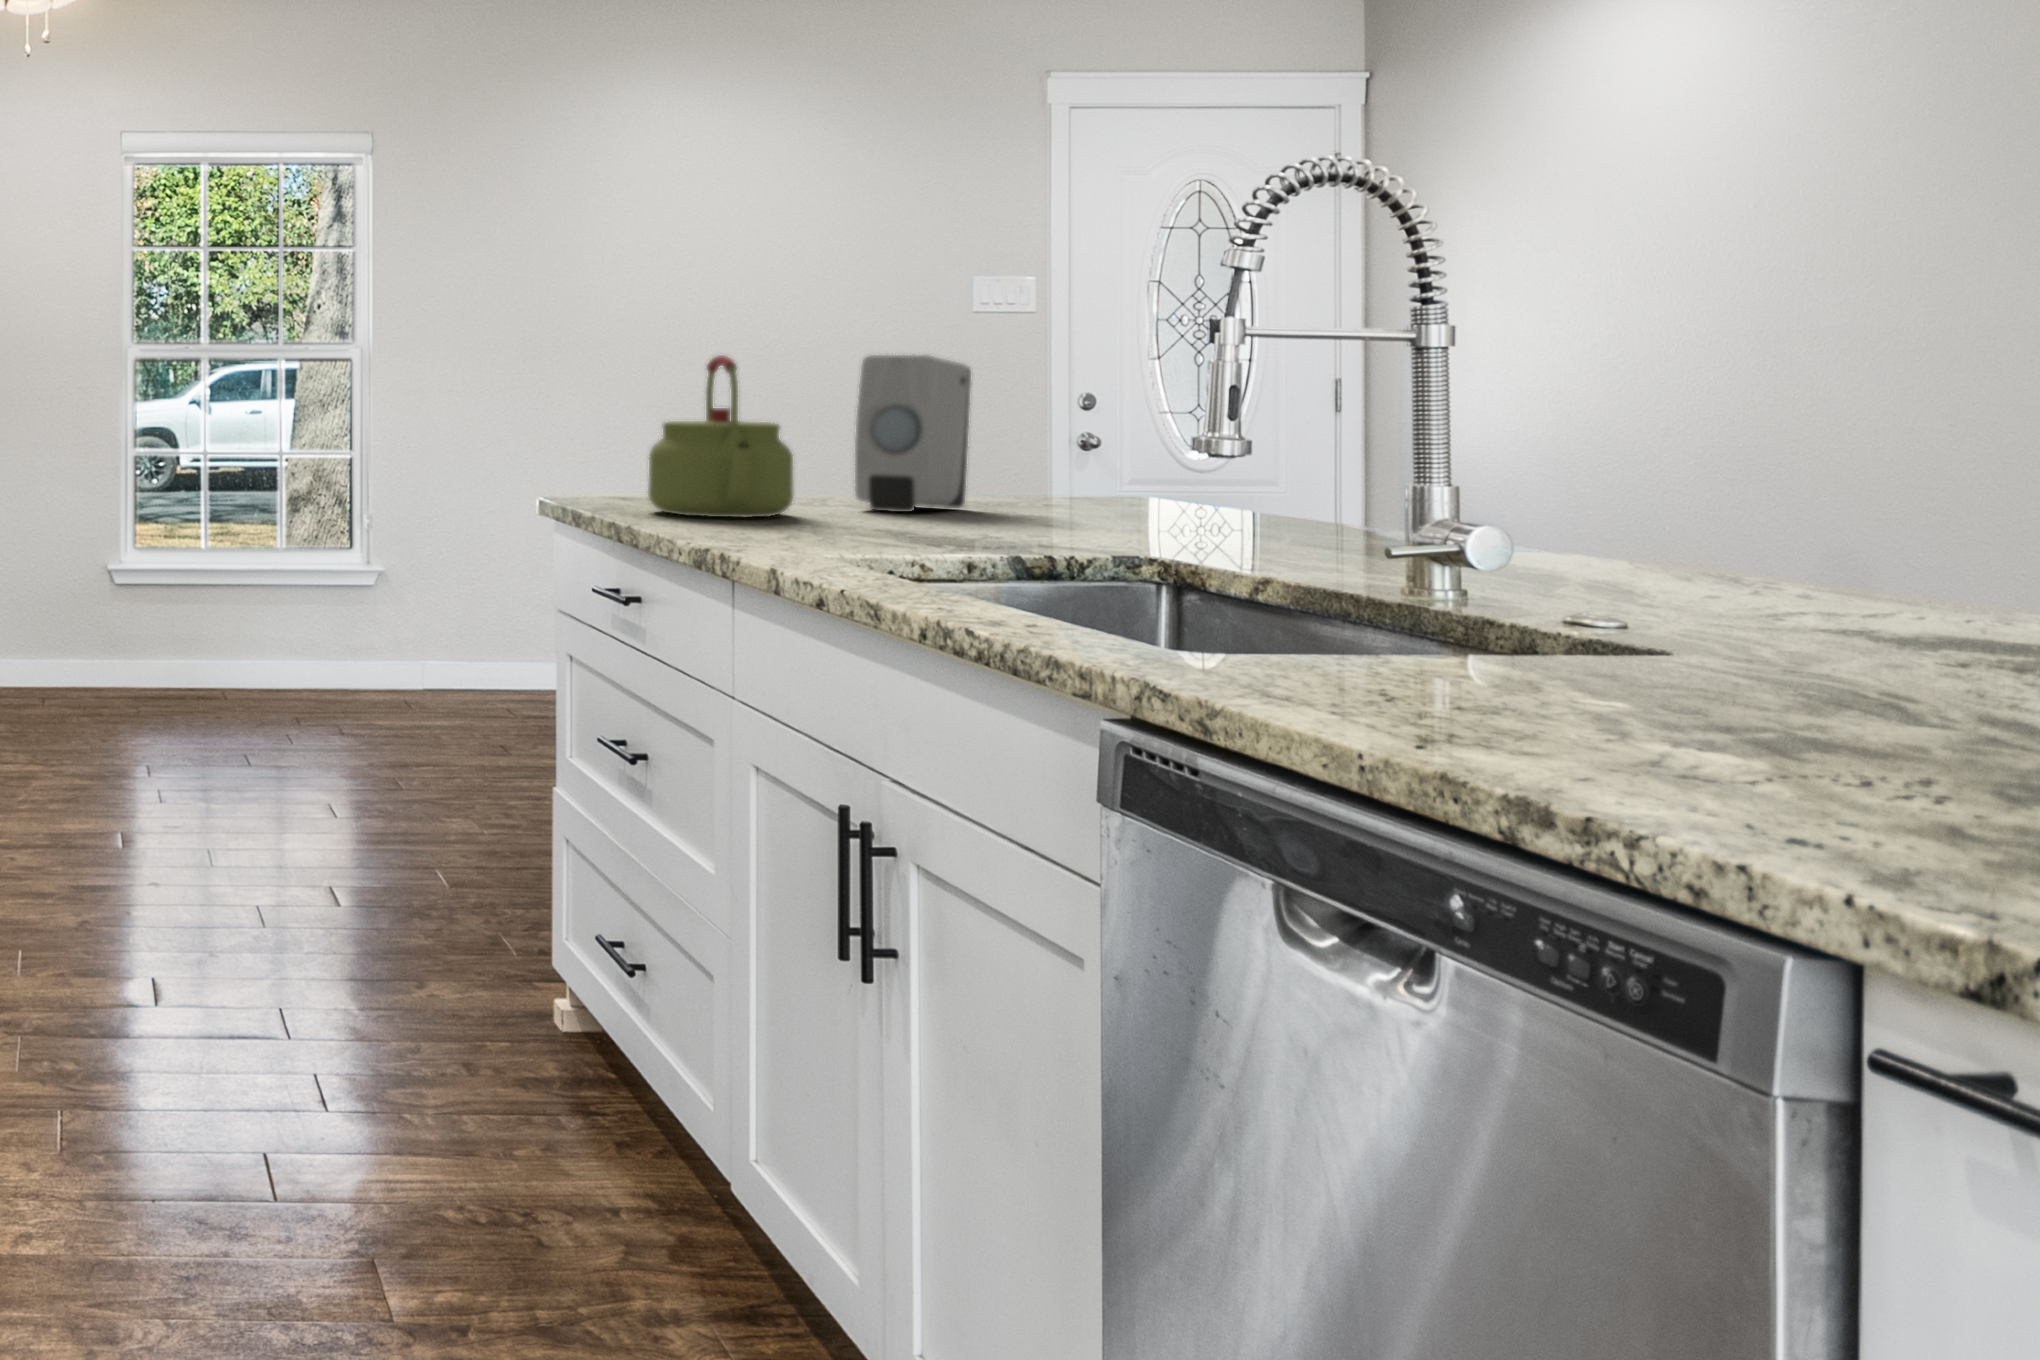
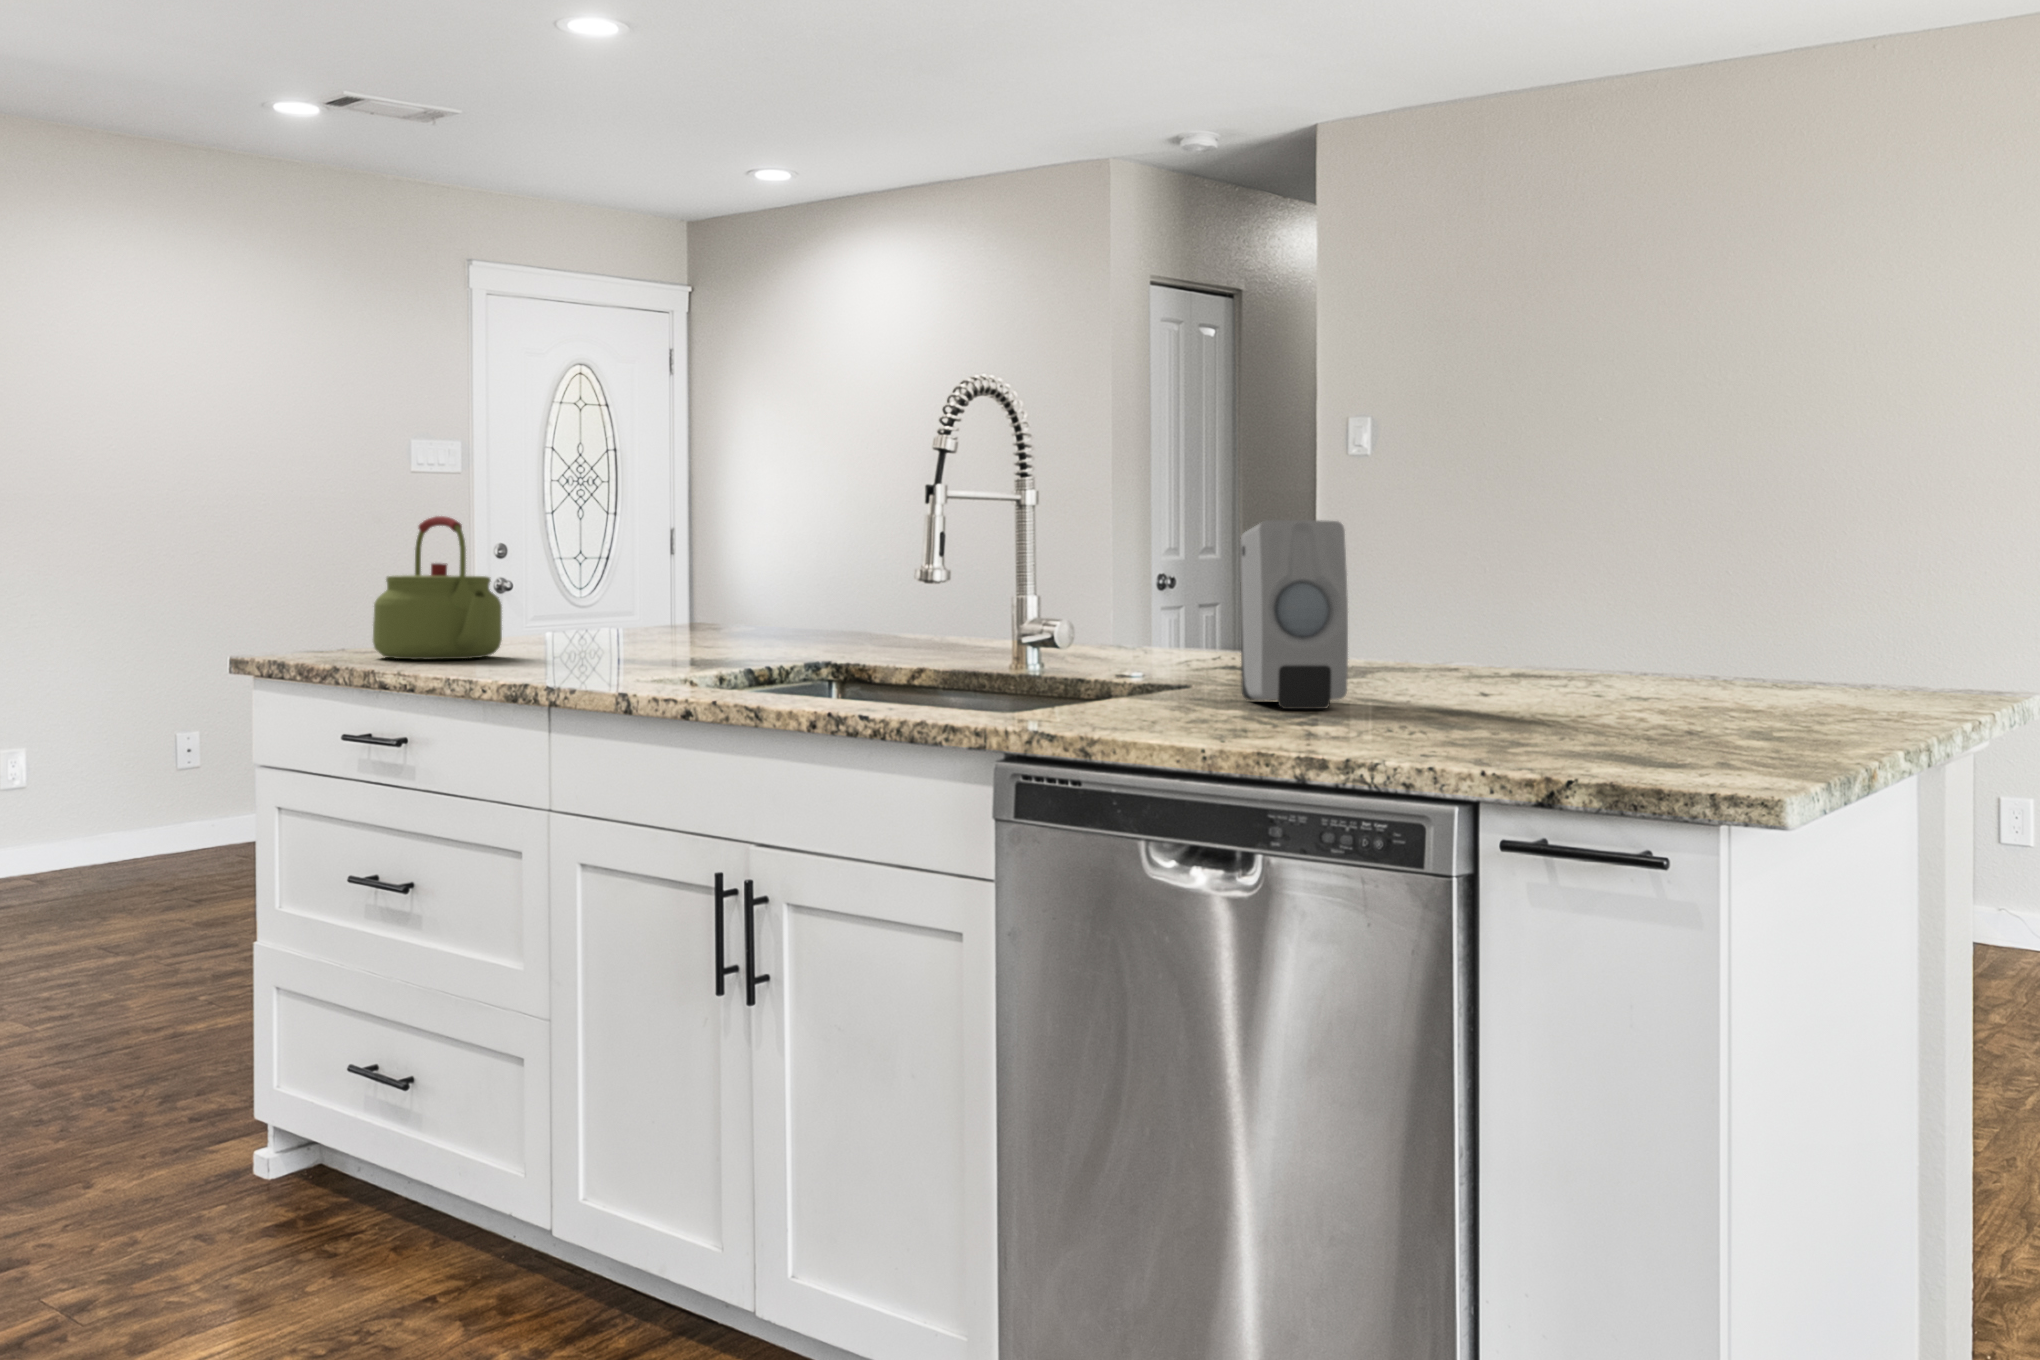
soap dispenser: present [855,355,971,512] -> present [1240,520,1348,709]

